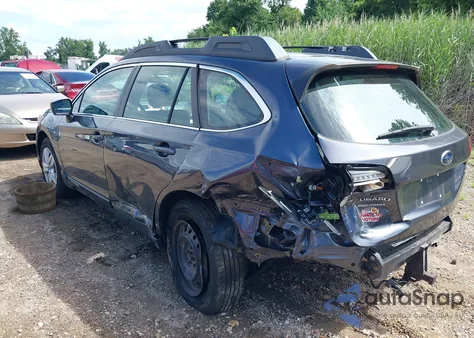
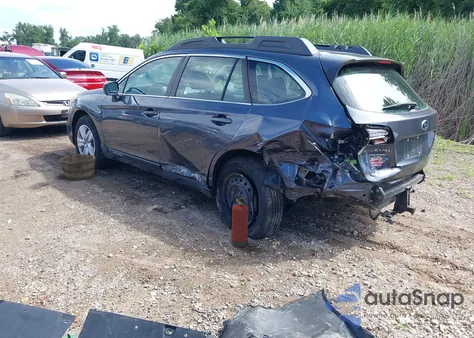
fire extinguisher: none [174,257,198,325] -> present [229,197,248,247]

